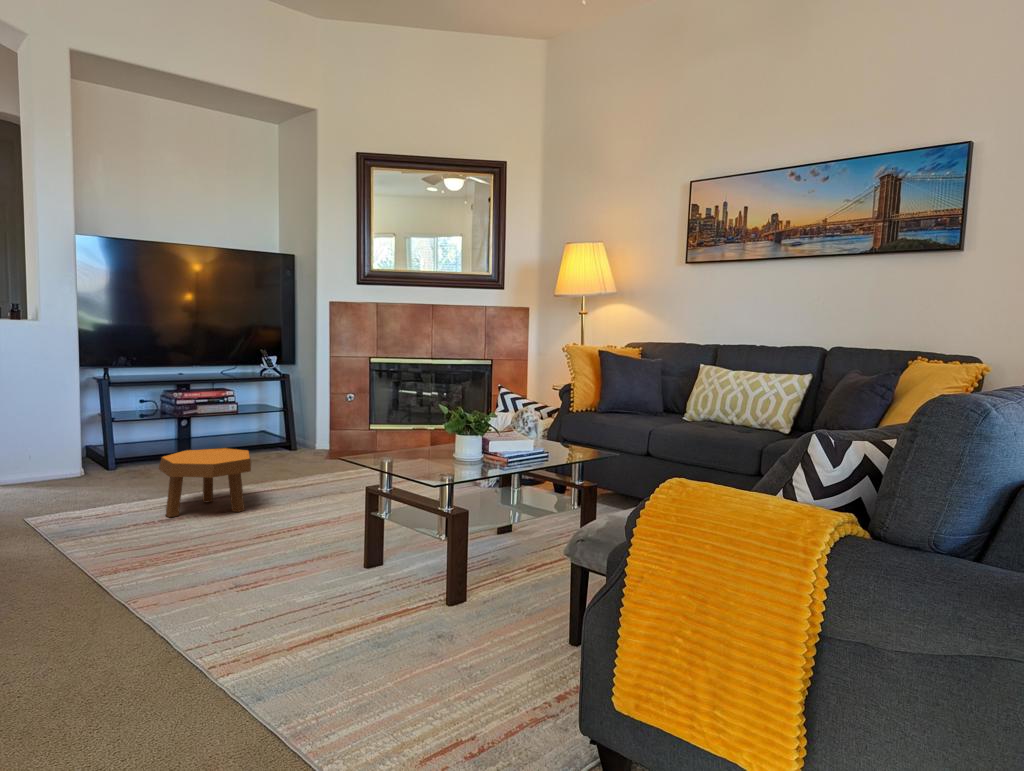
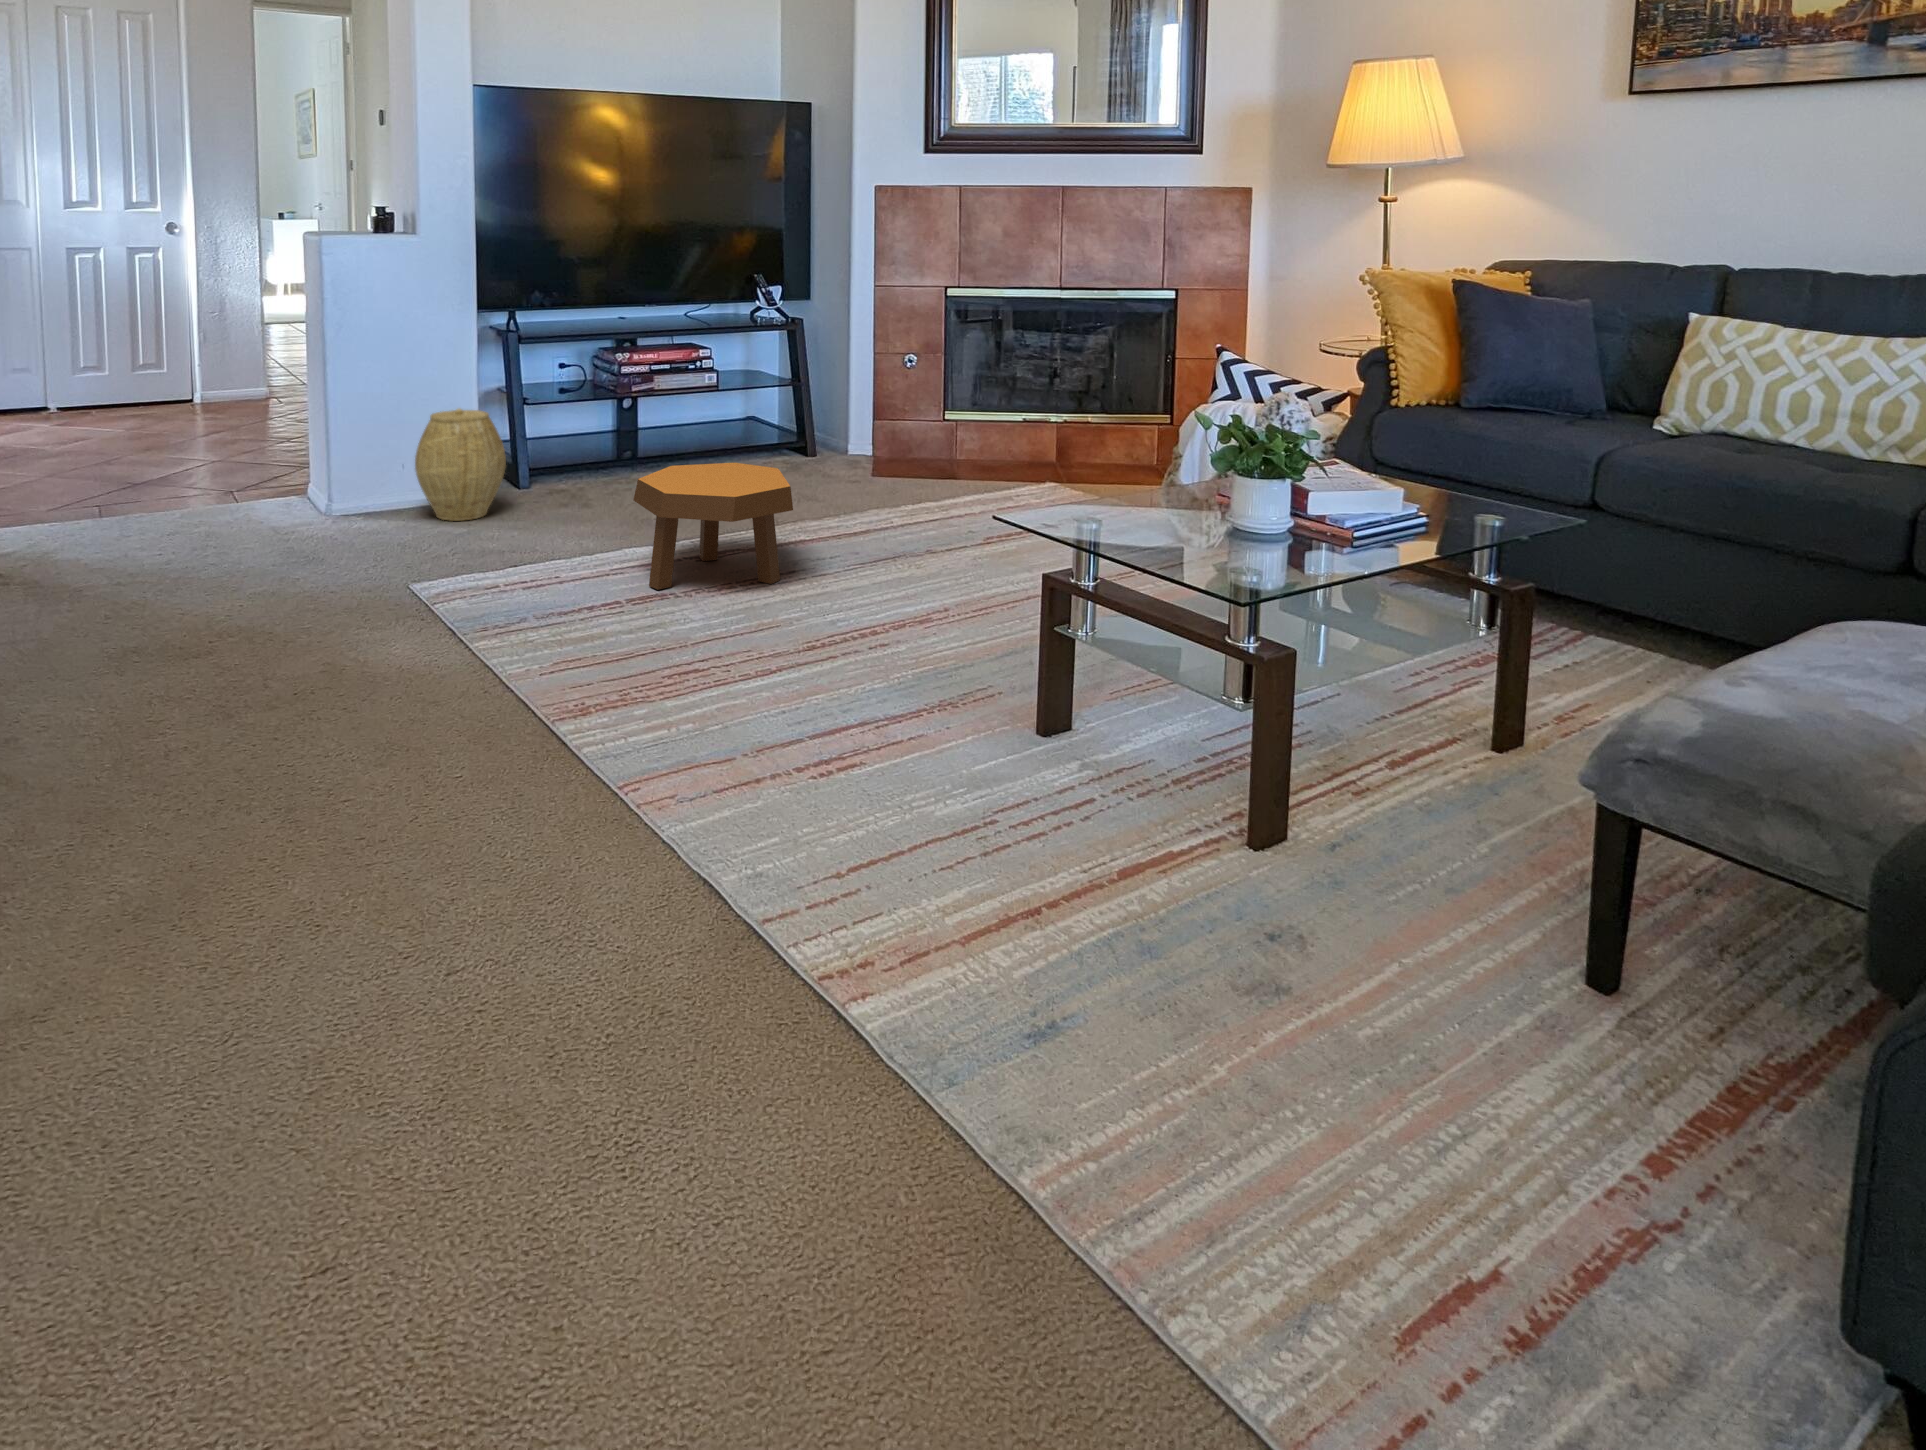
woven basket: none [33,422,93,488] -> present [415,408,506,521]

